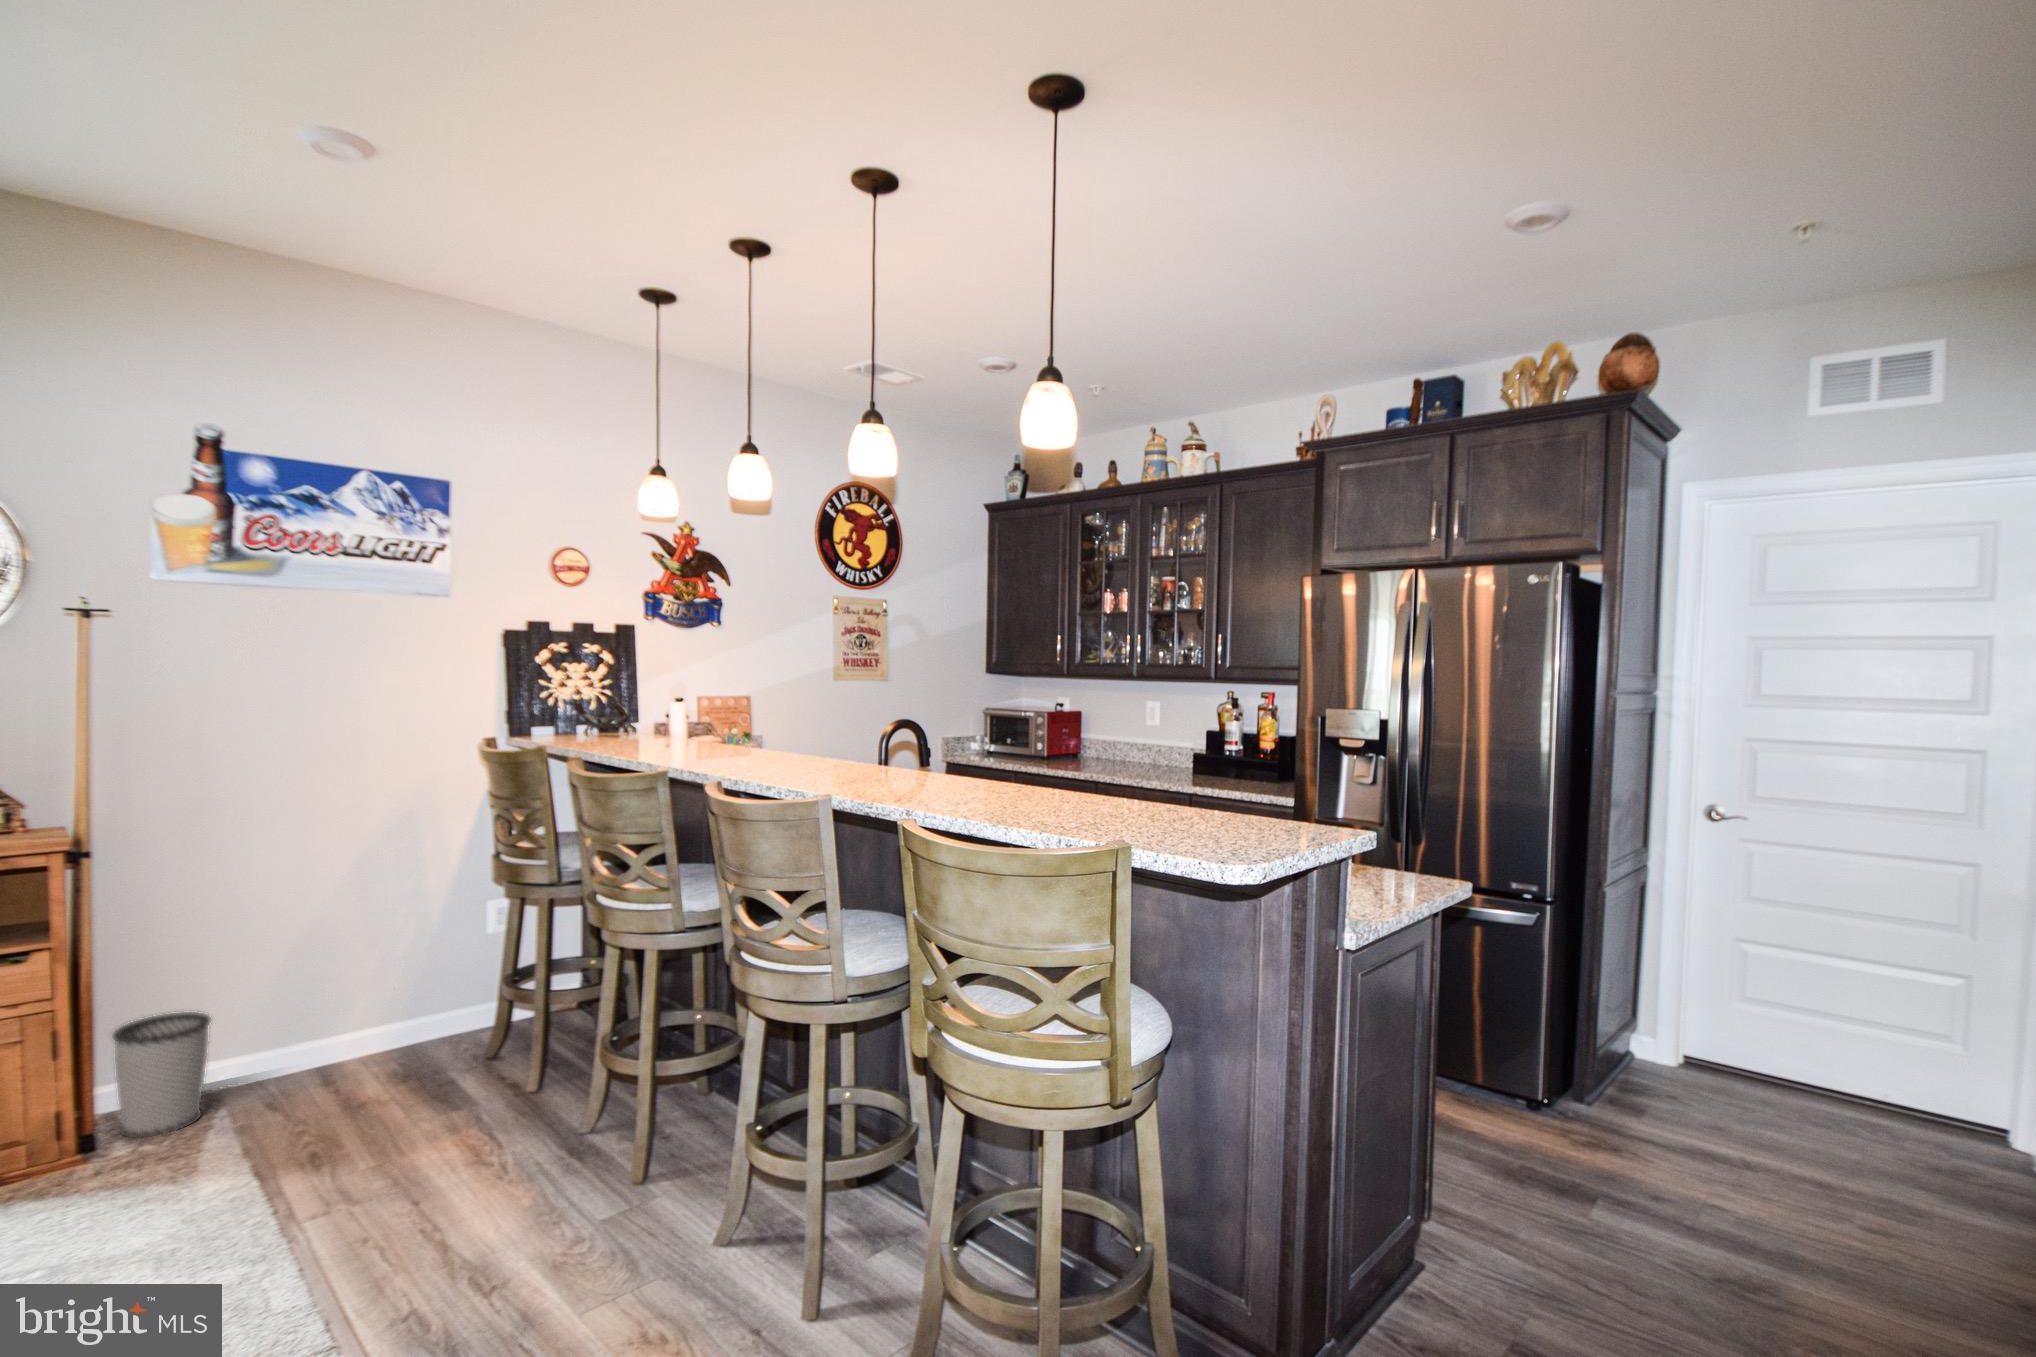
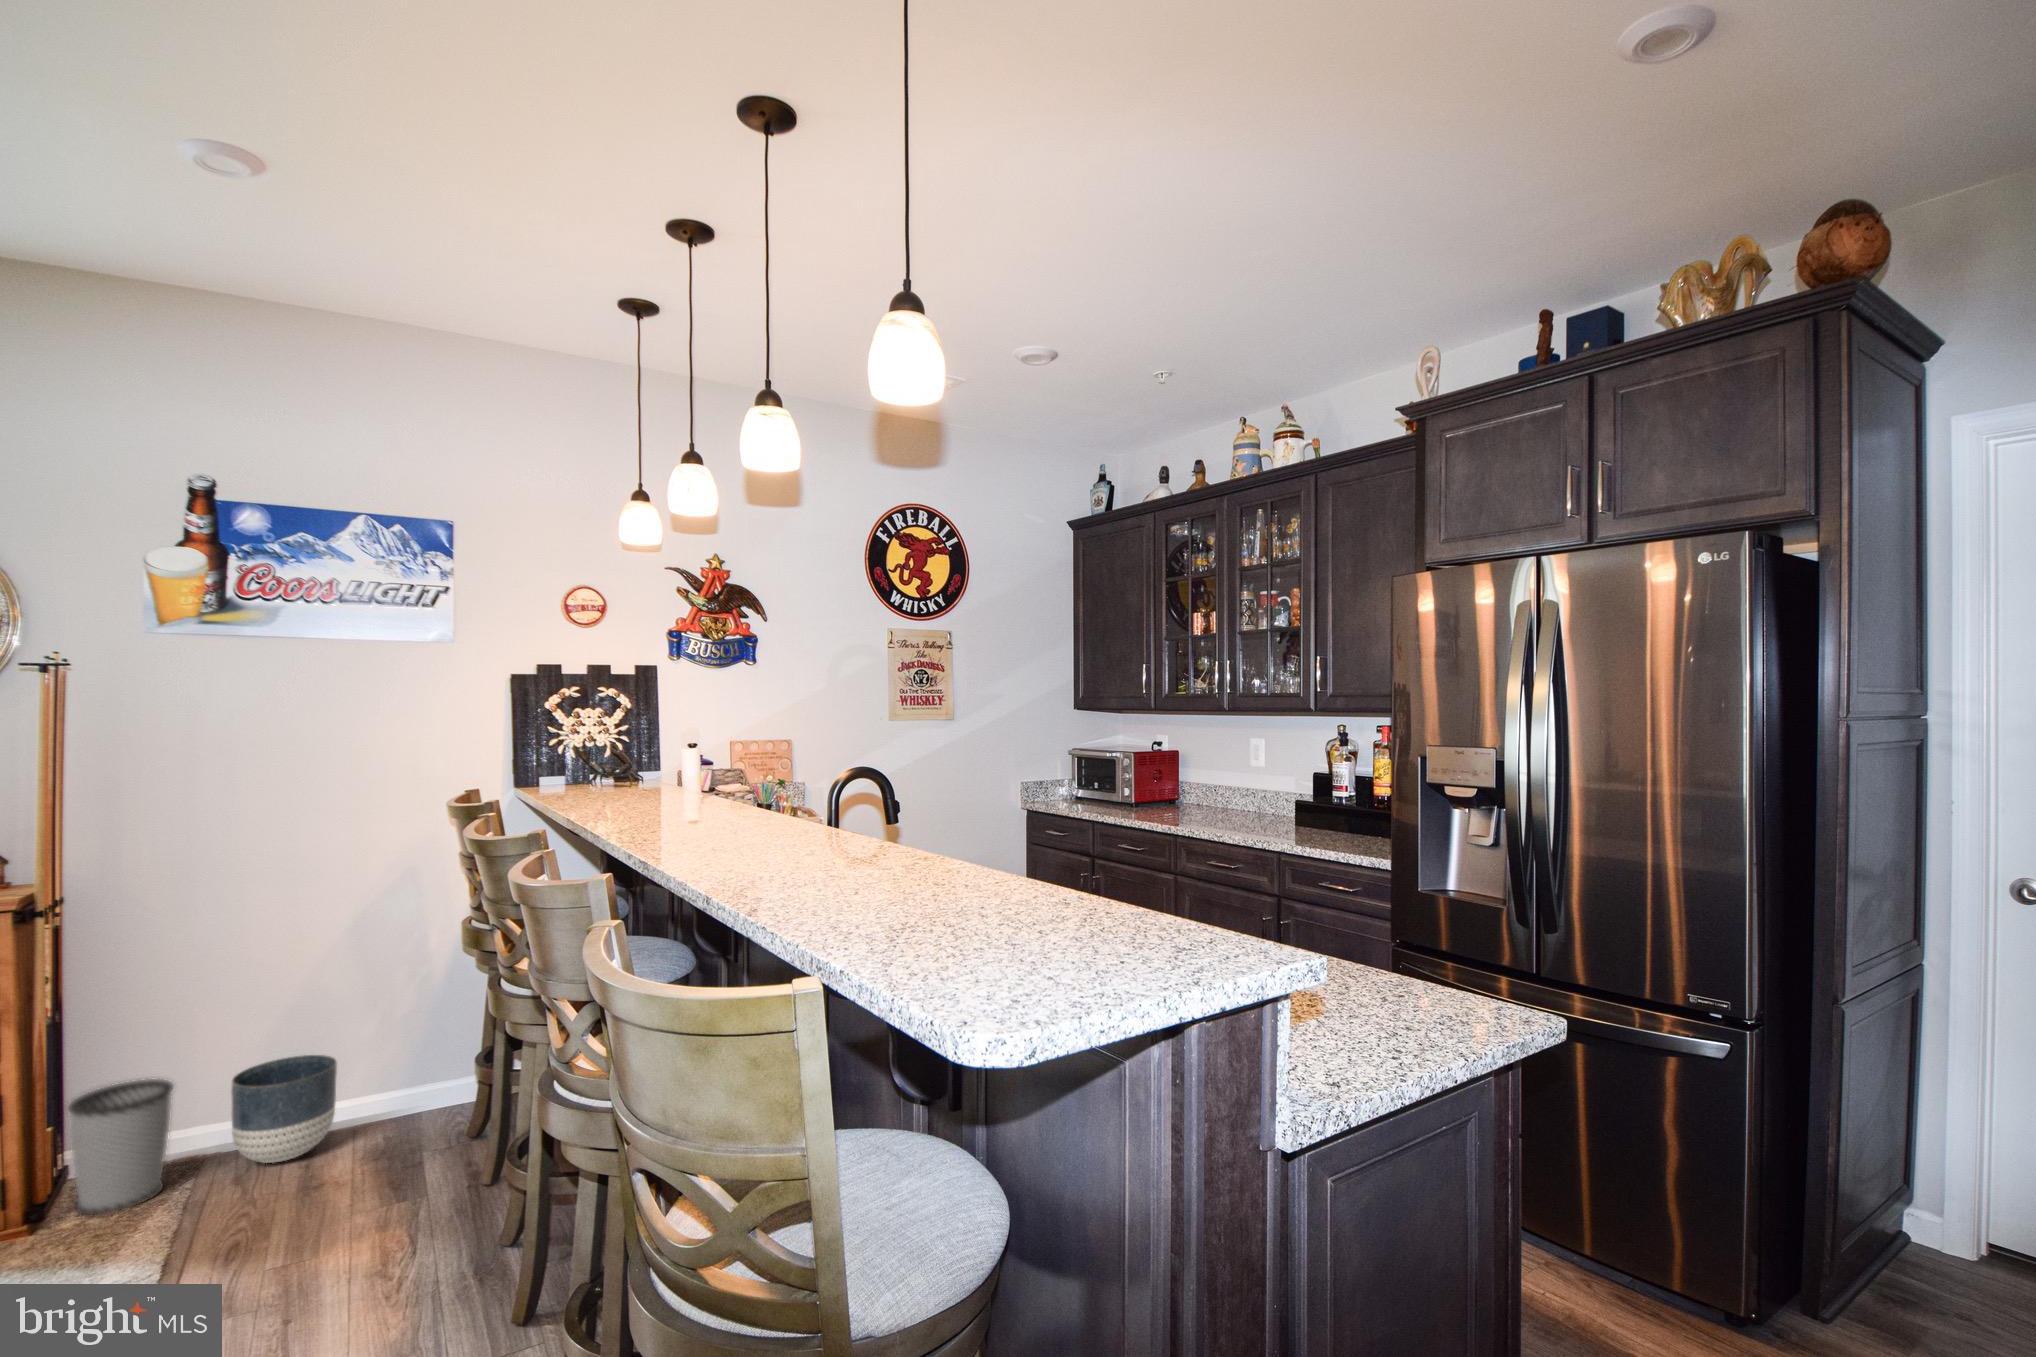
planter: none [258,989,356,1088] -> present [231,1055,337,1163]

